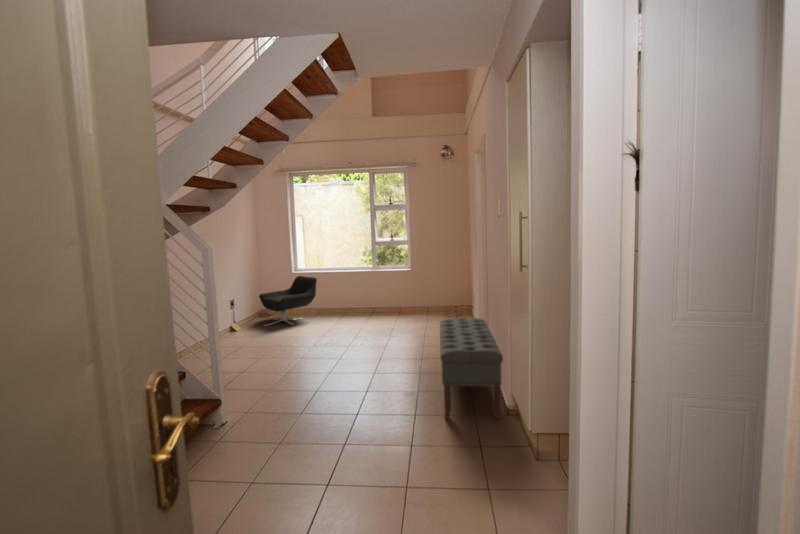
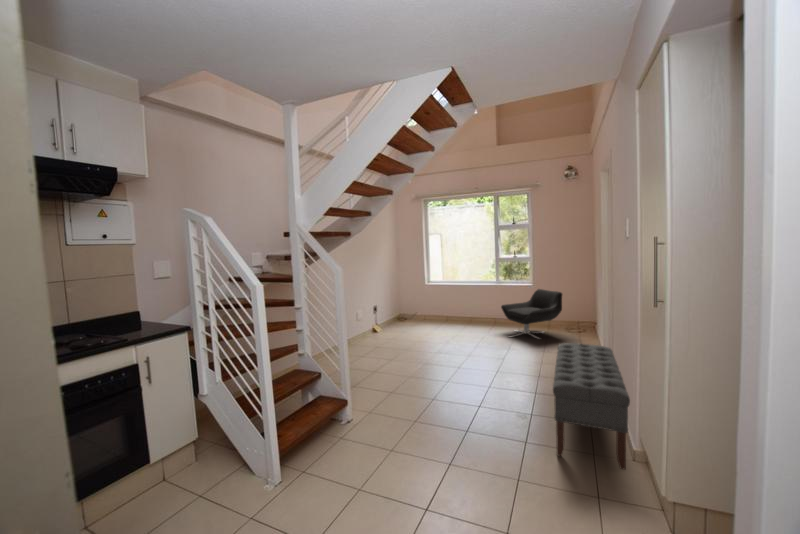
lounge chair: present [259,276,317,326] -> present [501,289,562,339]

